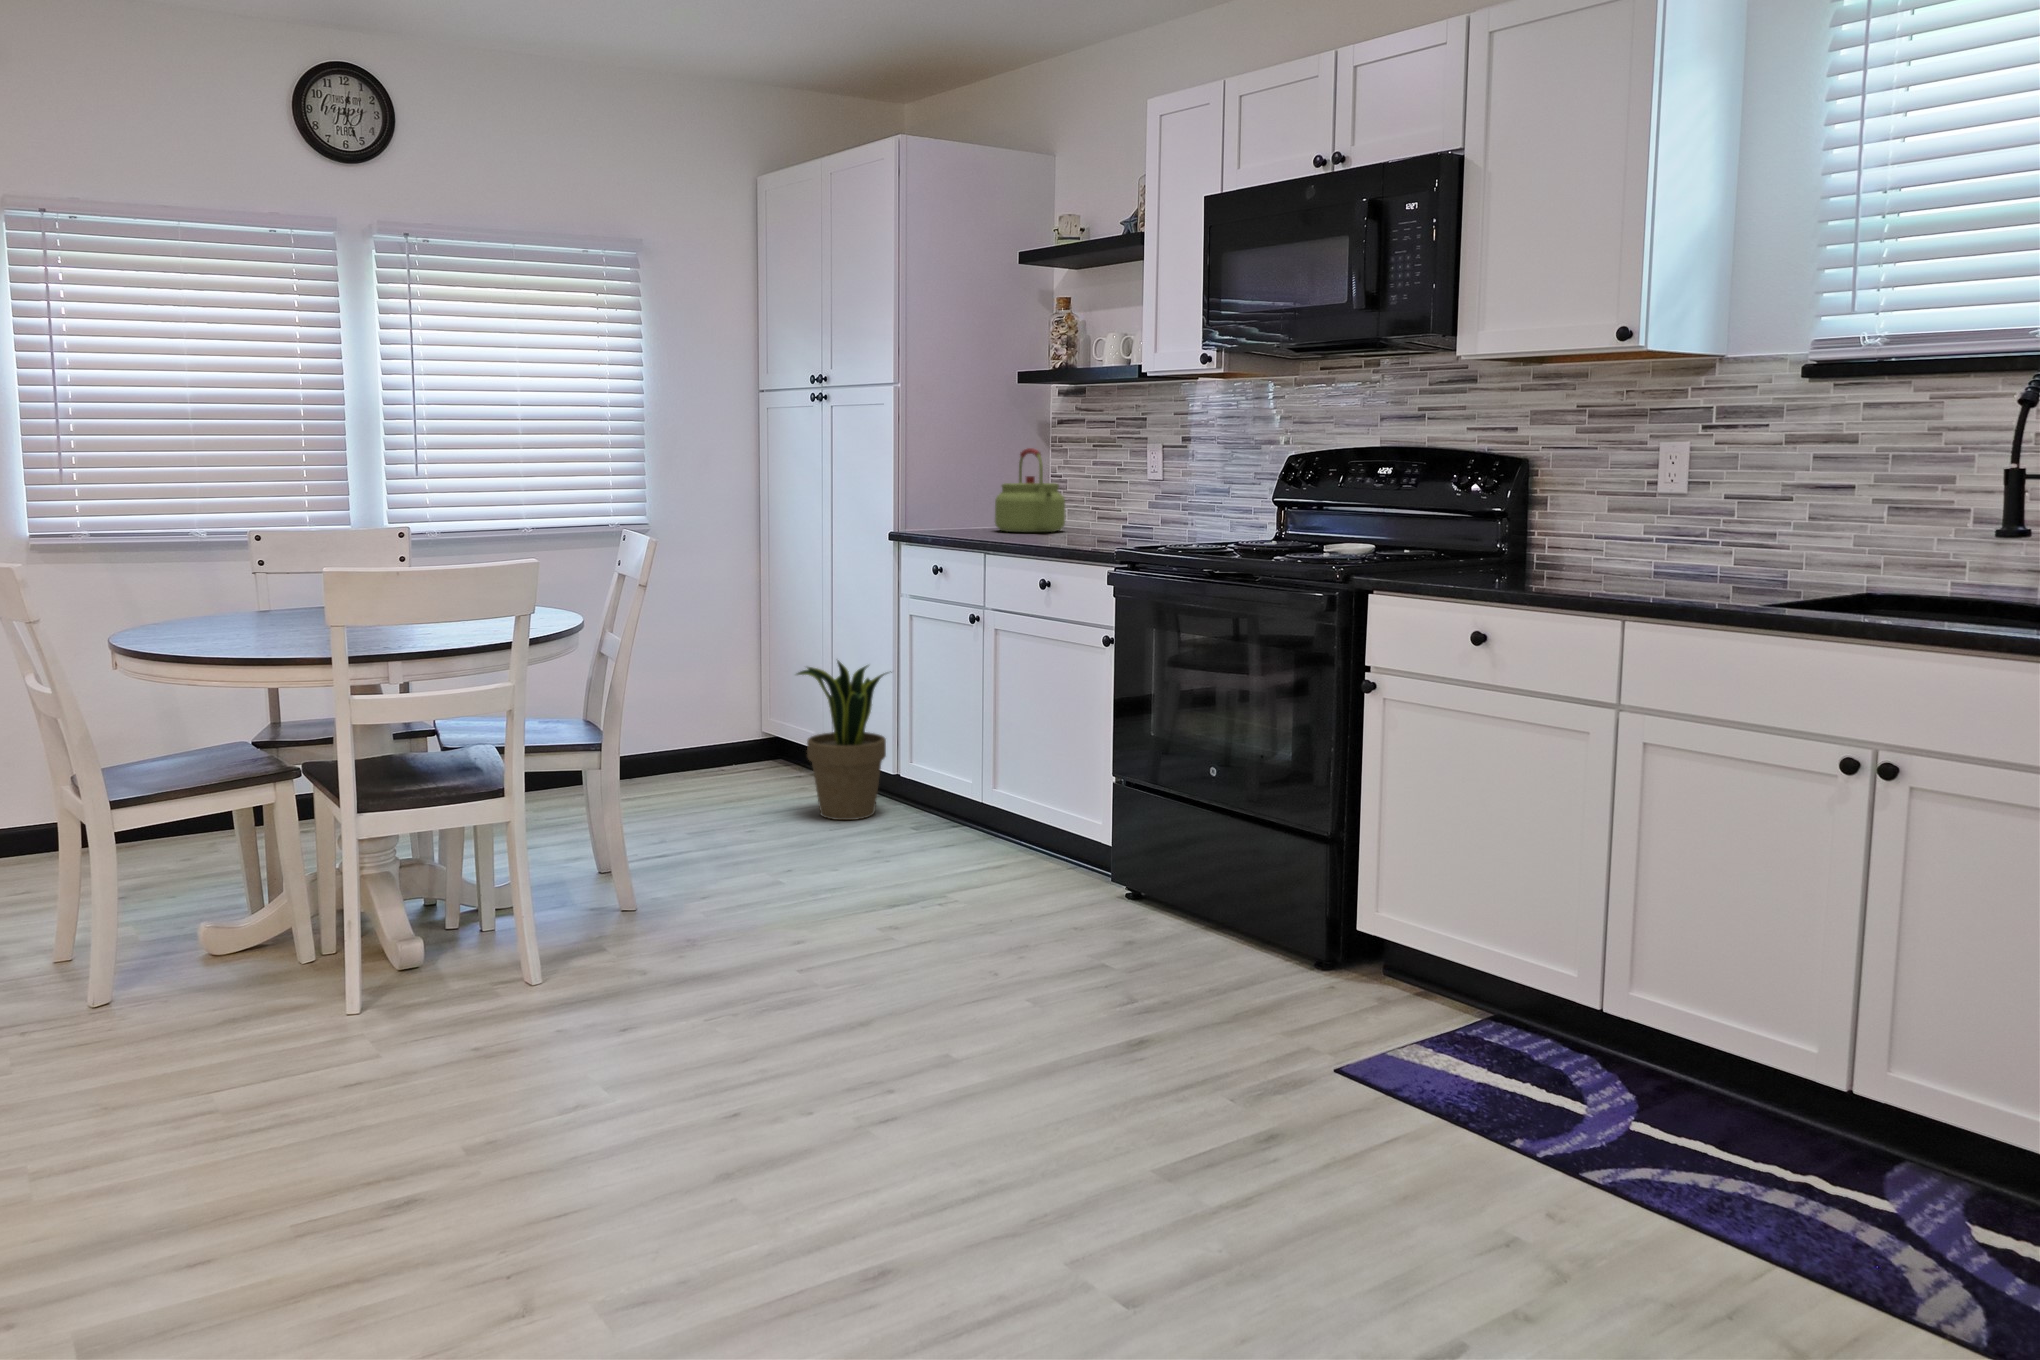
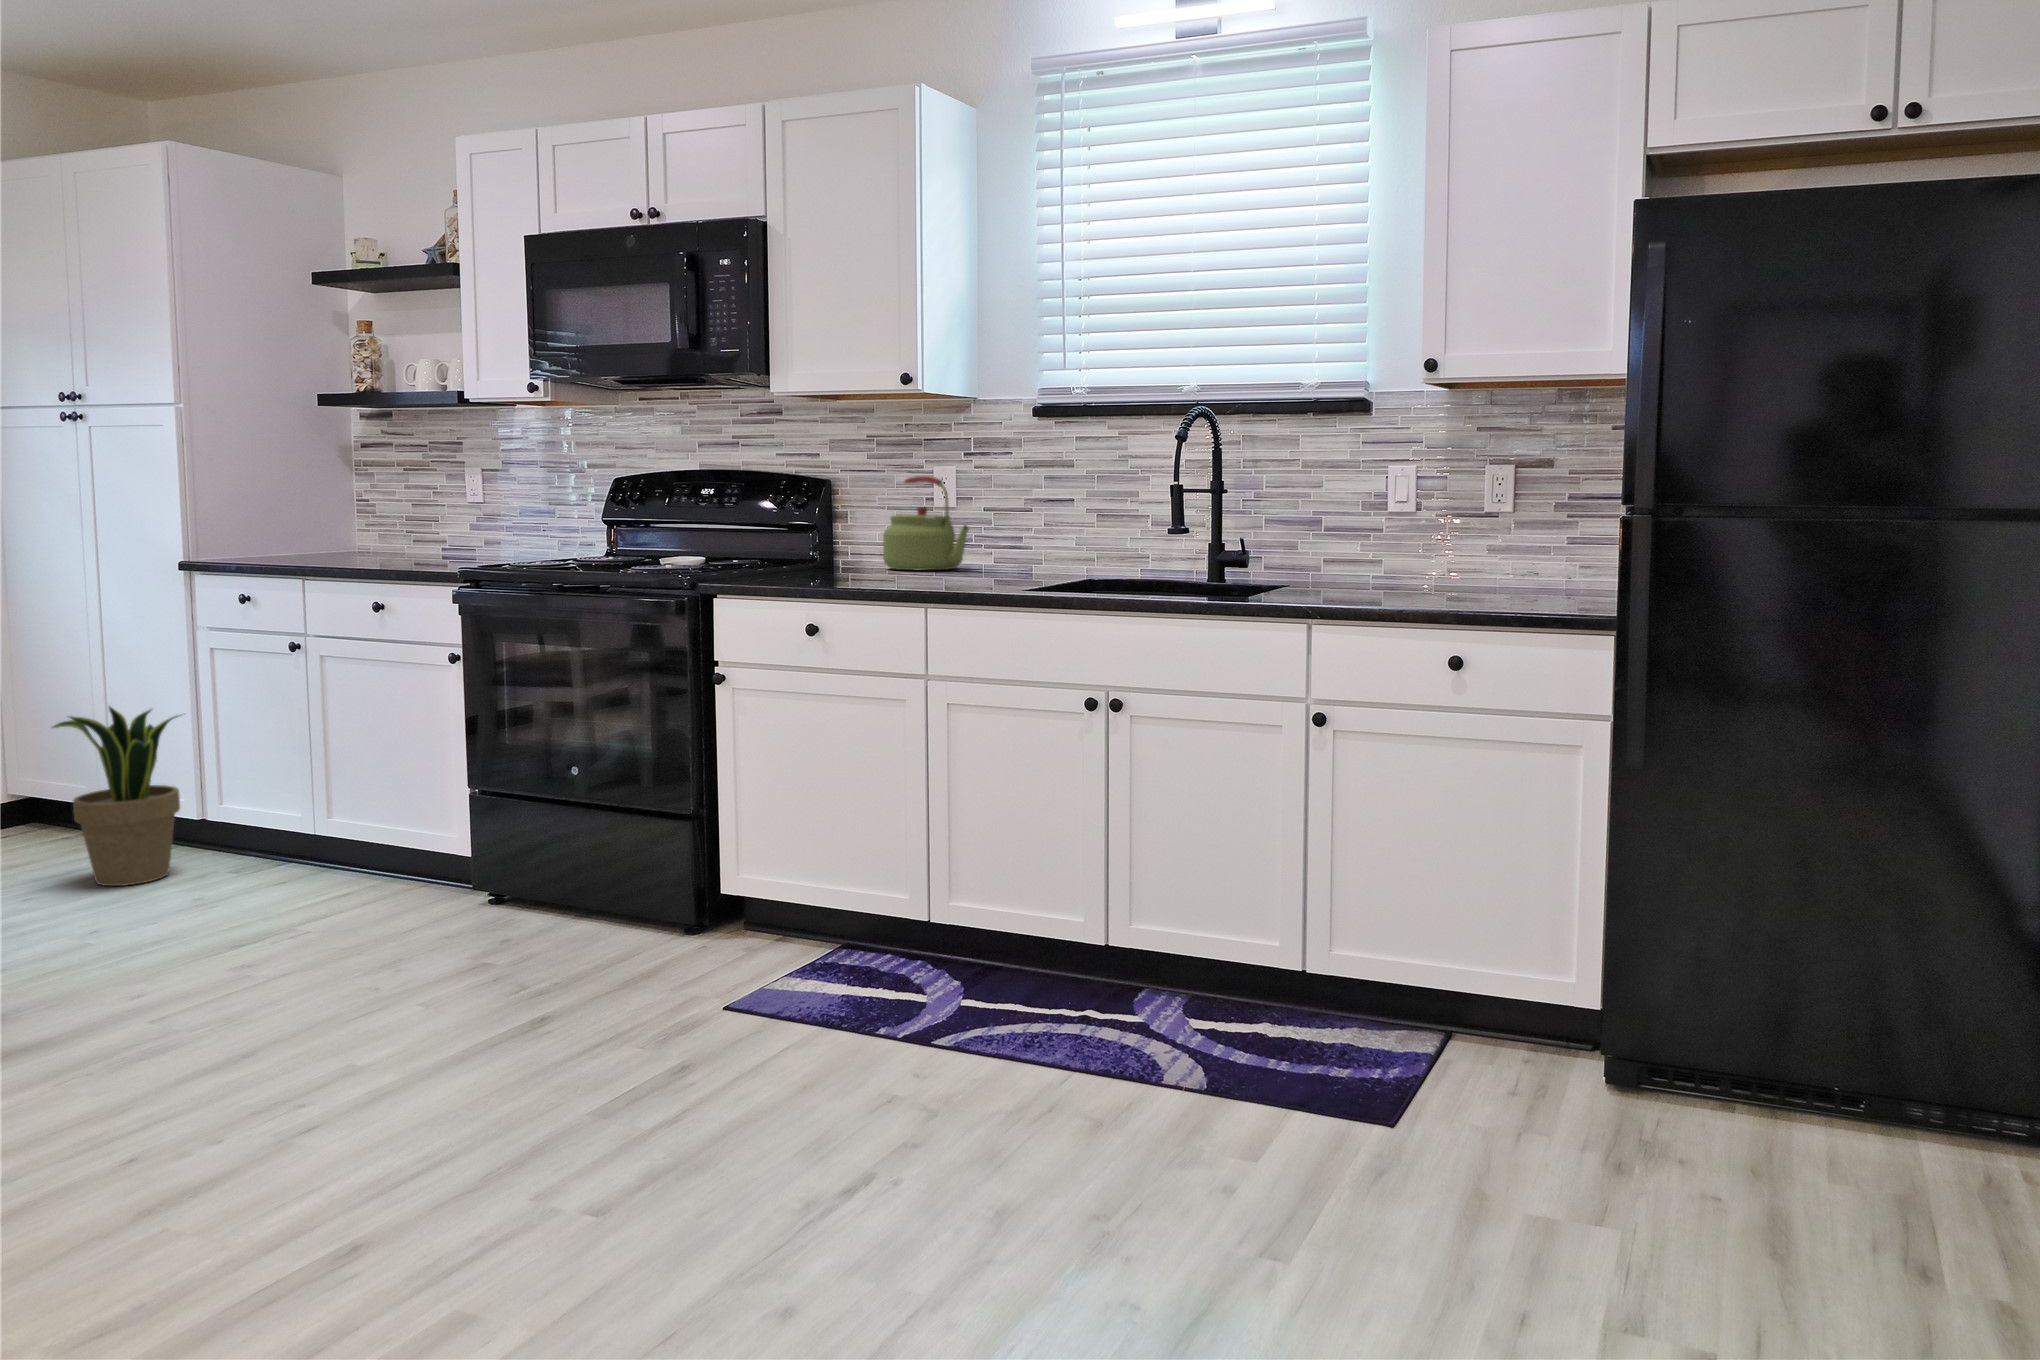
kettle: present [995,448,1065,532] -> present [883,476,969,571]

